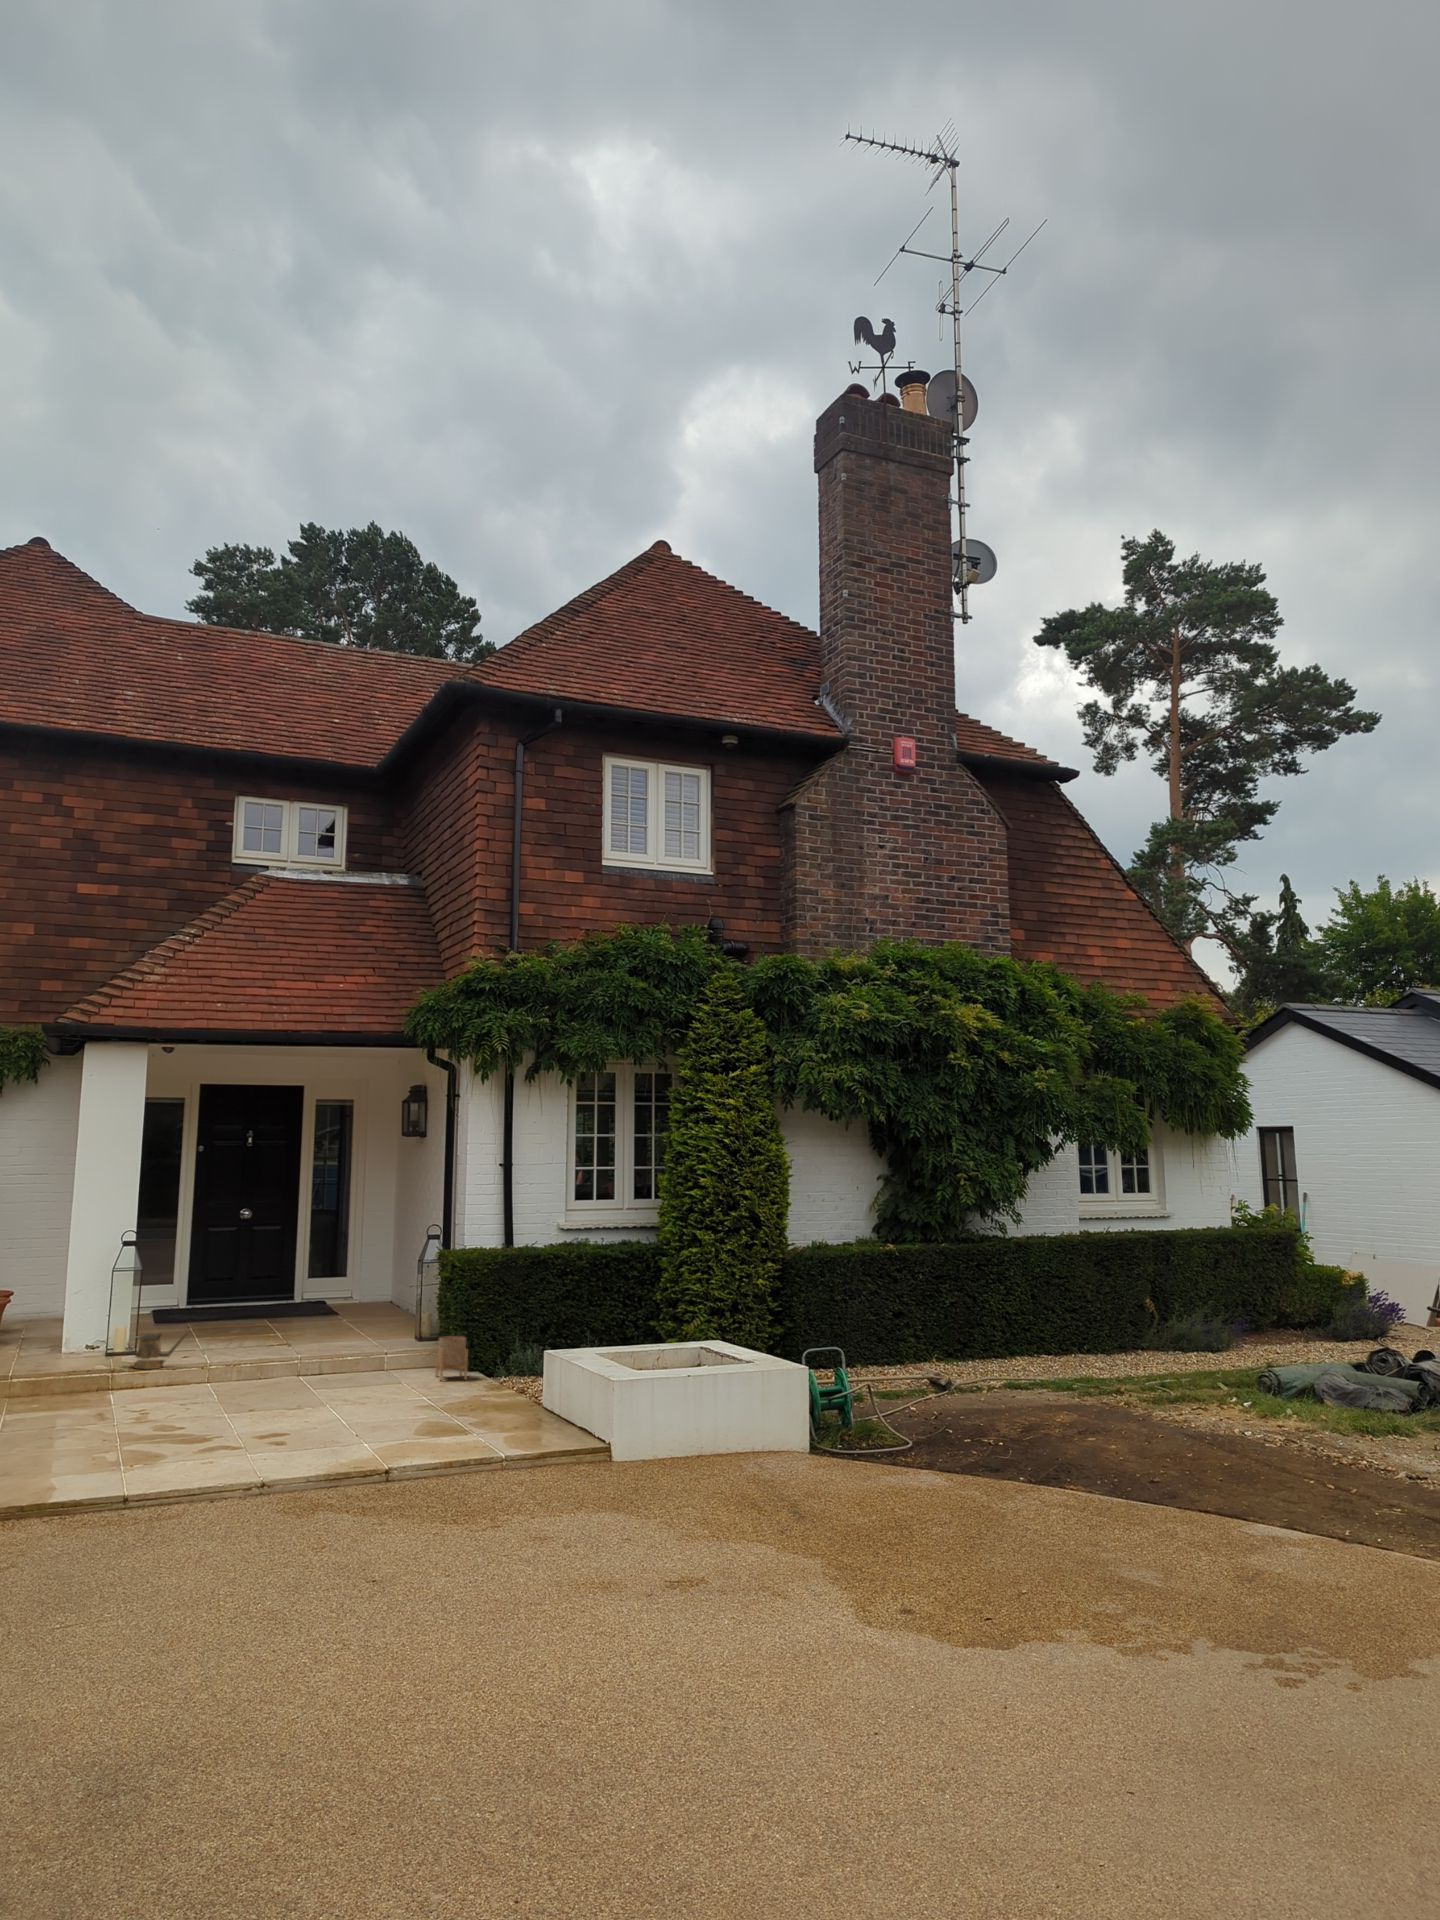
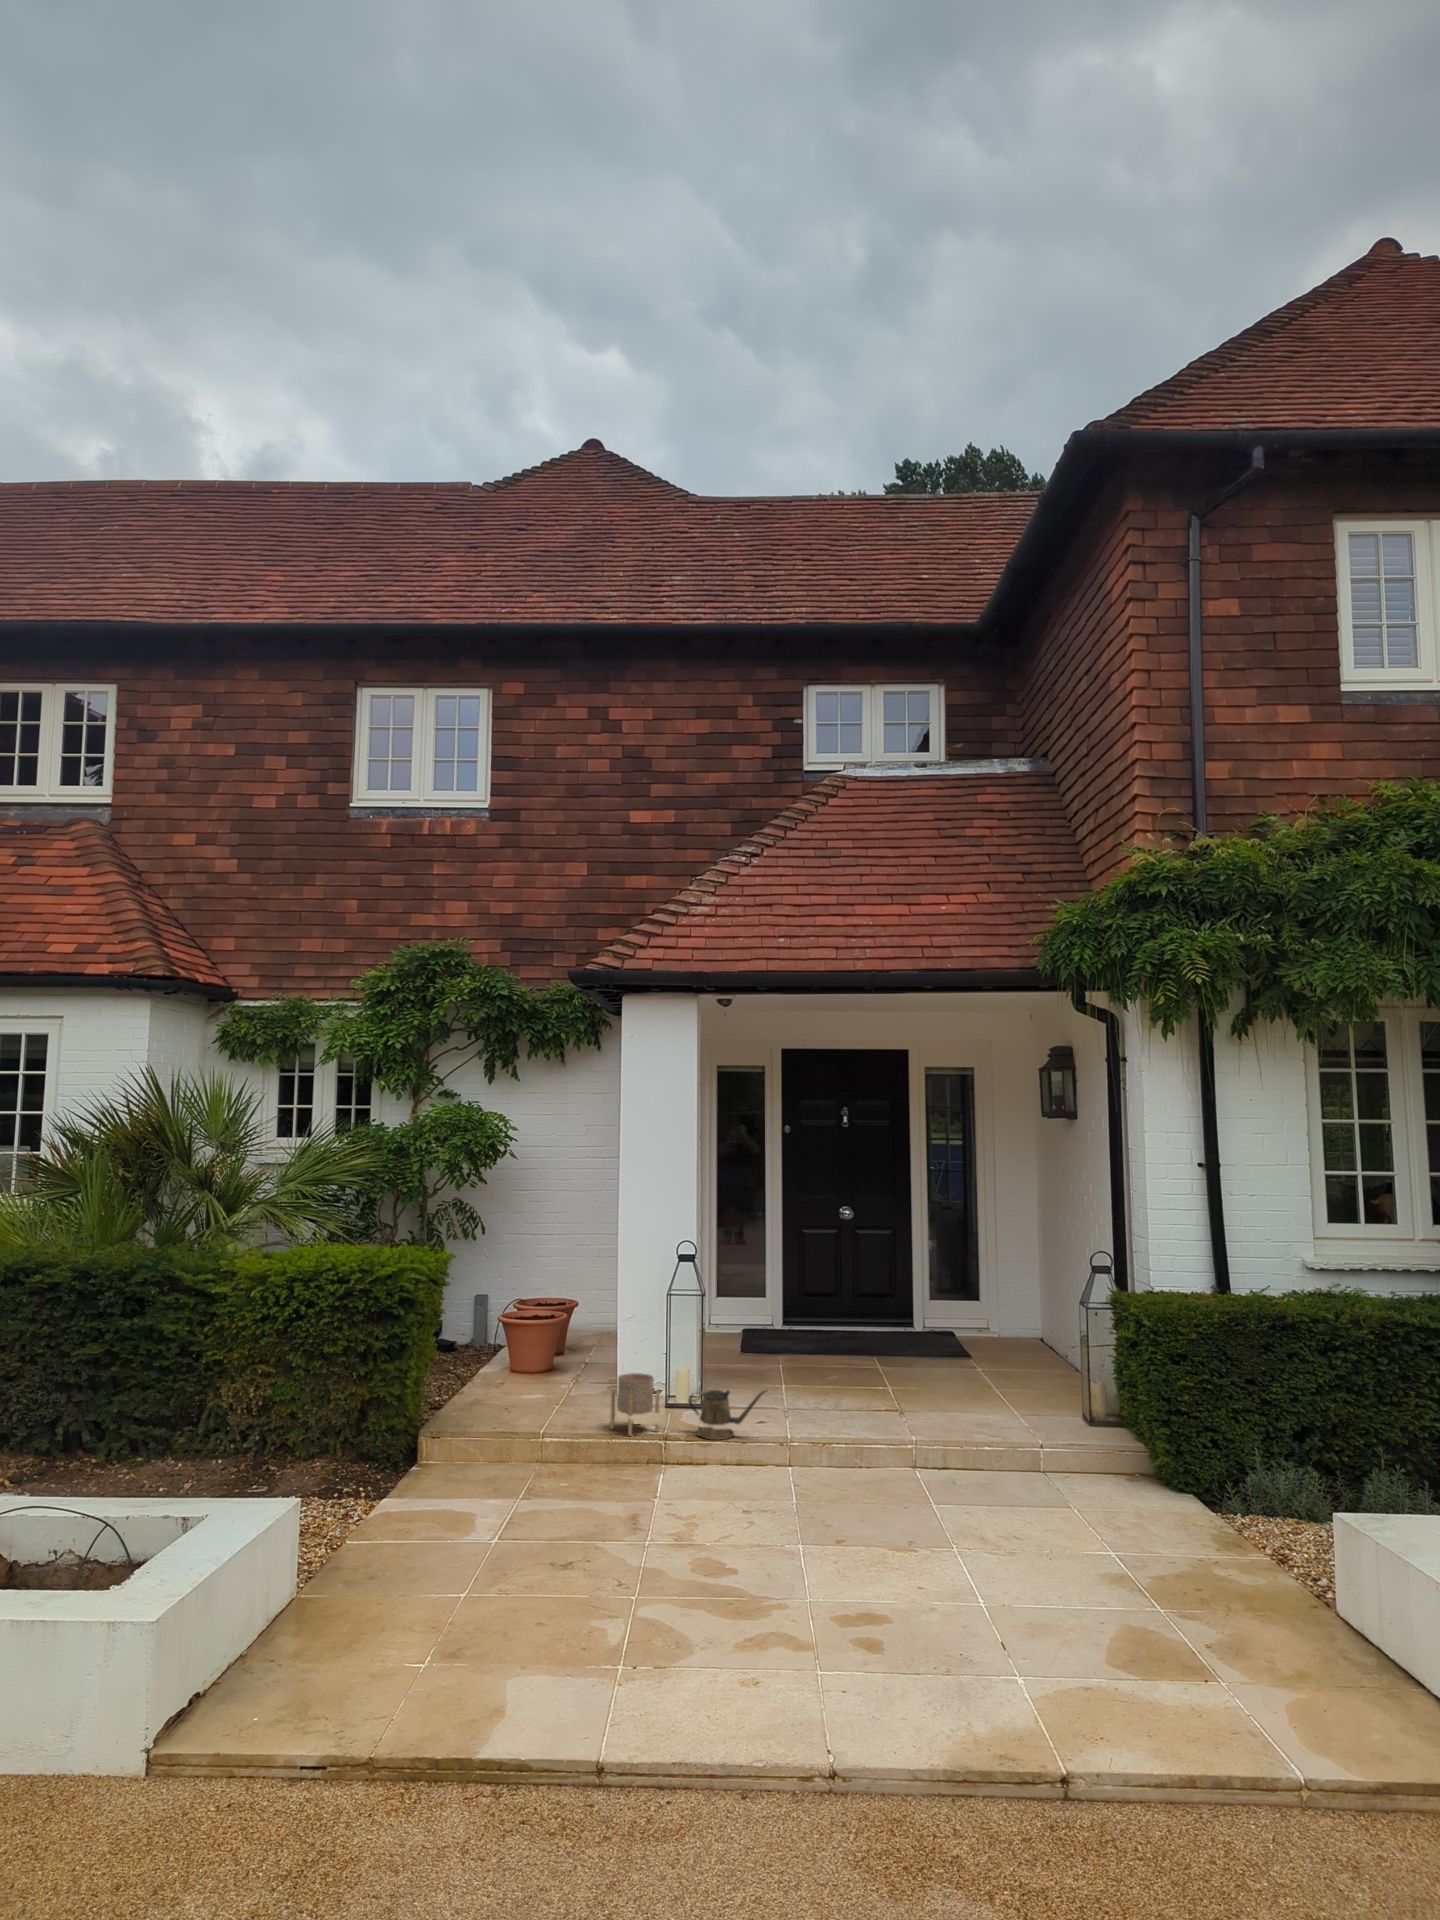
planter: present [435,1336,468,1381] -> present [610,1373,660,1436]

